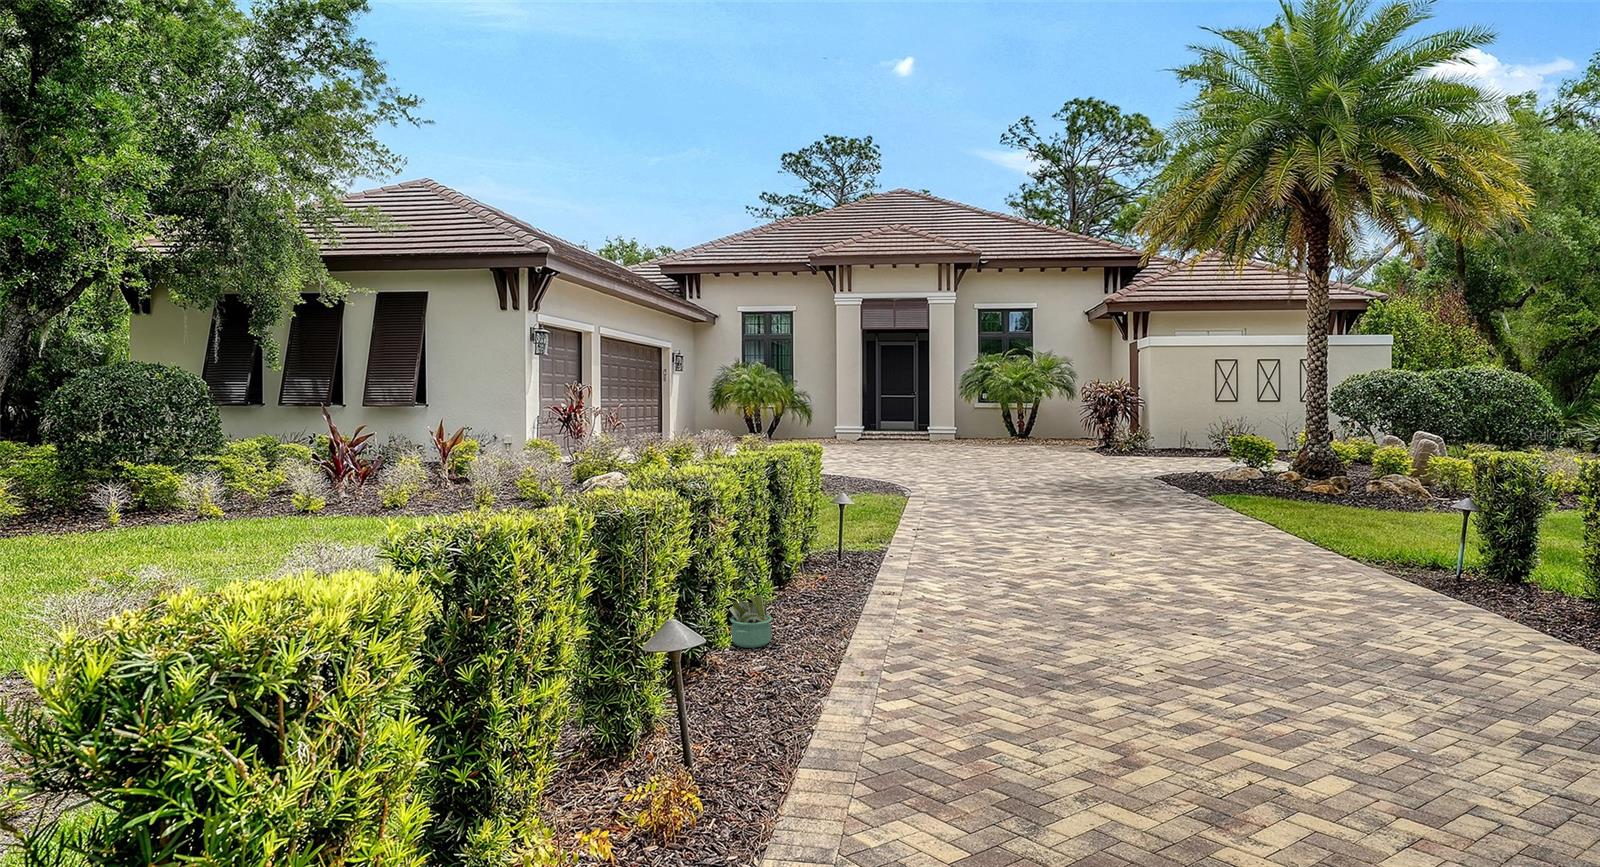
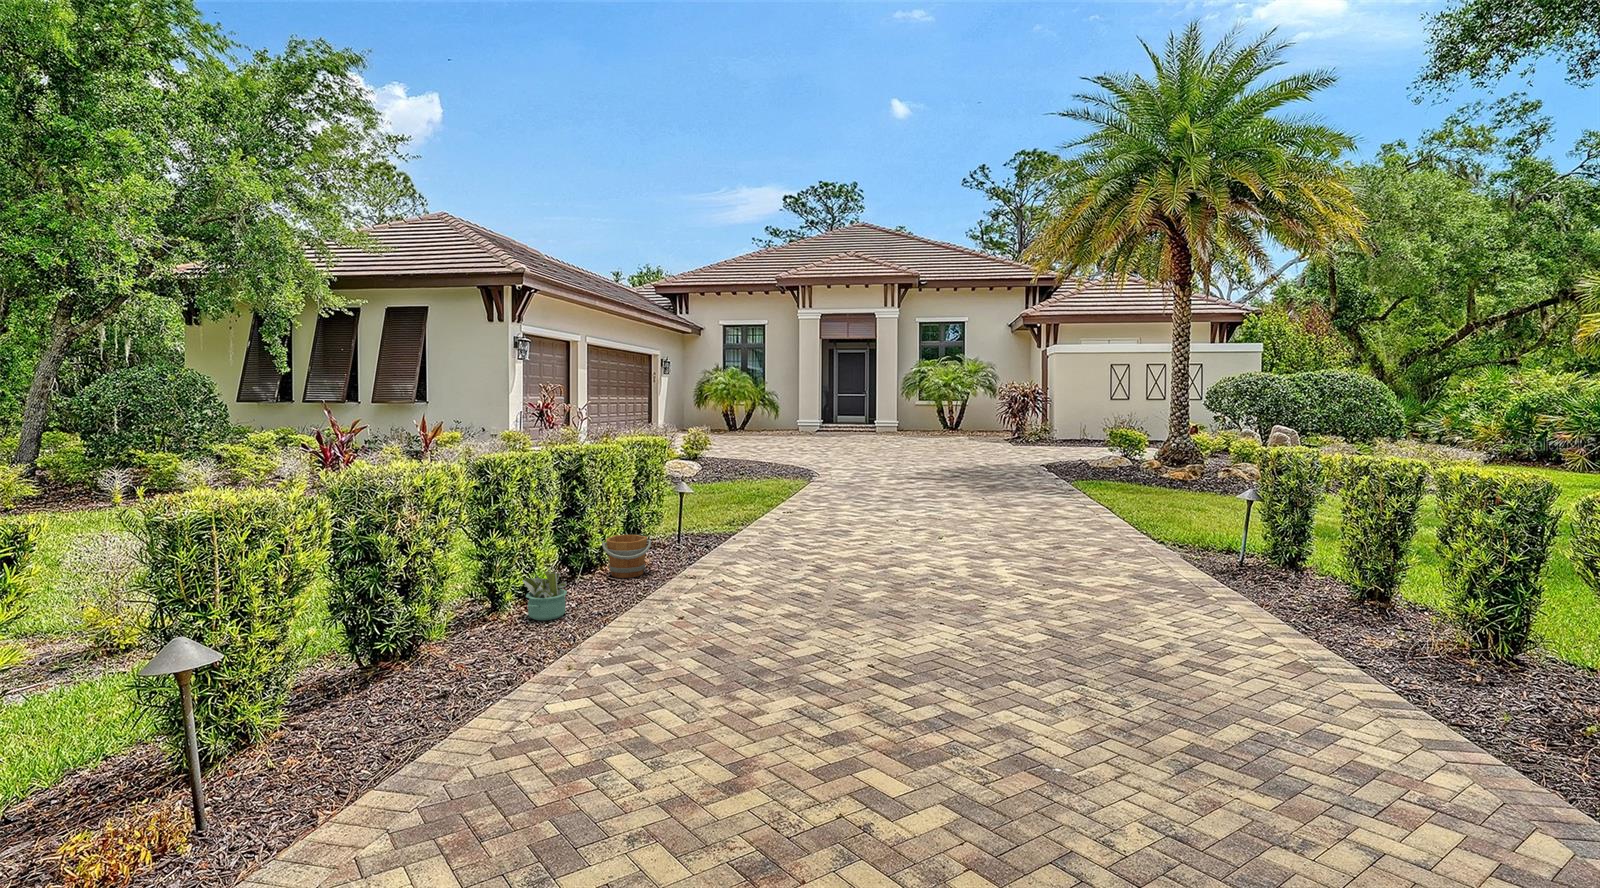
bucket: none [769,555,822,603] -> present [602,534,651,578]

